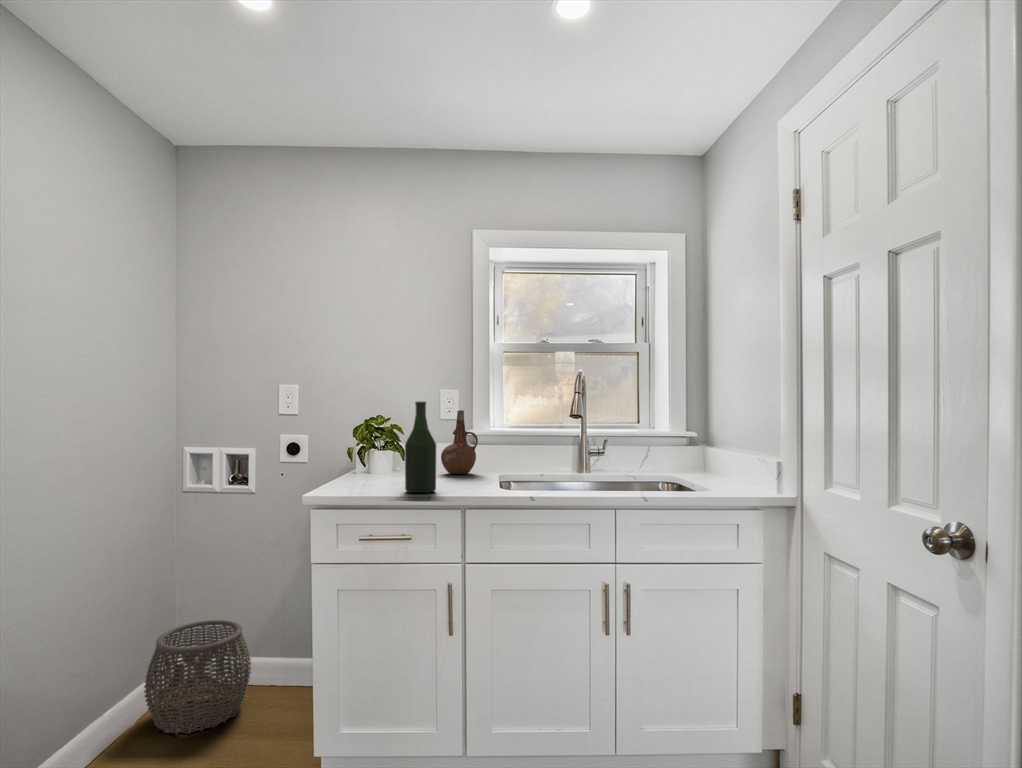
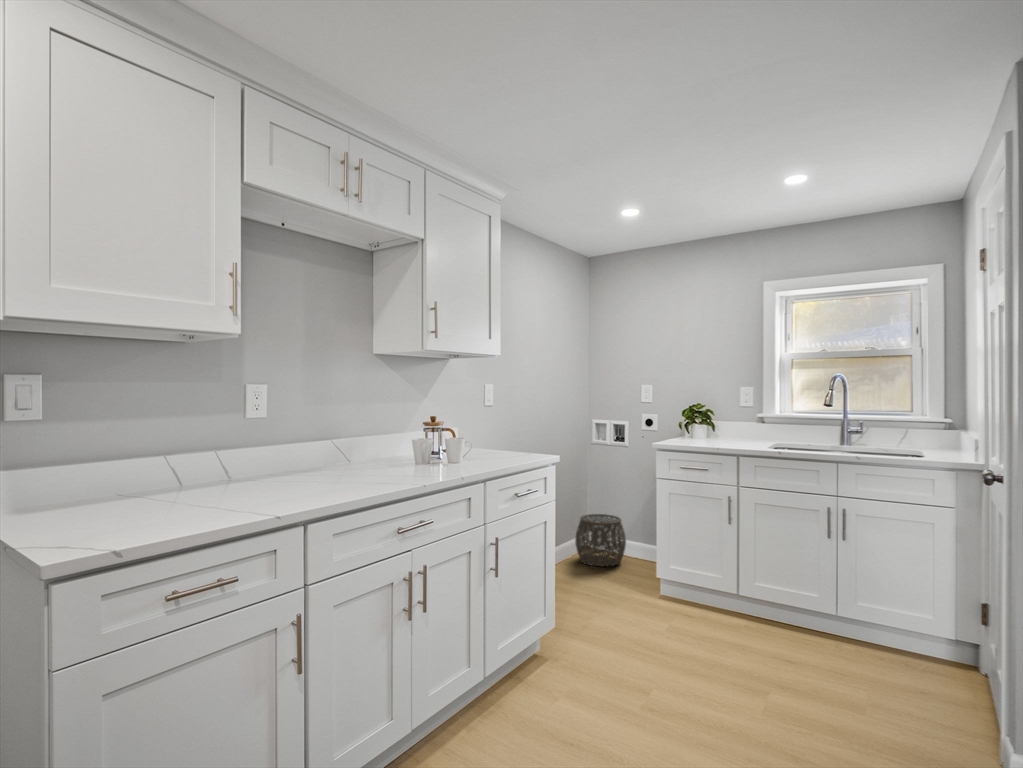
bottle: present [405,402,436,493] -> none [705,394,724,445]
ceramic pitcher: present [441,410,478,474] -> none [738,400,764,441]

